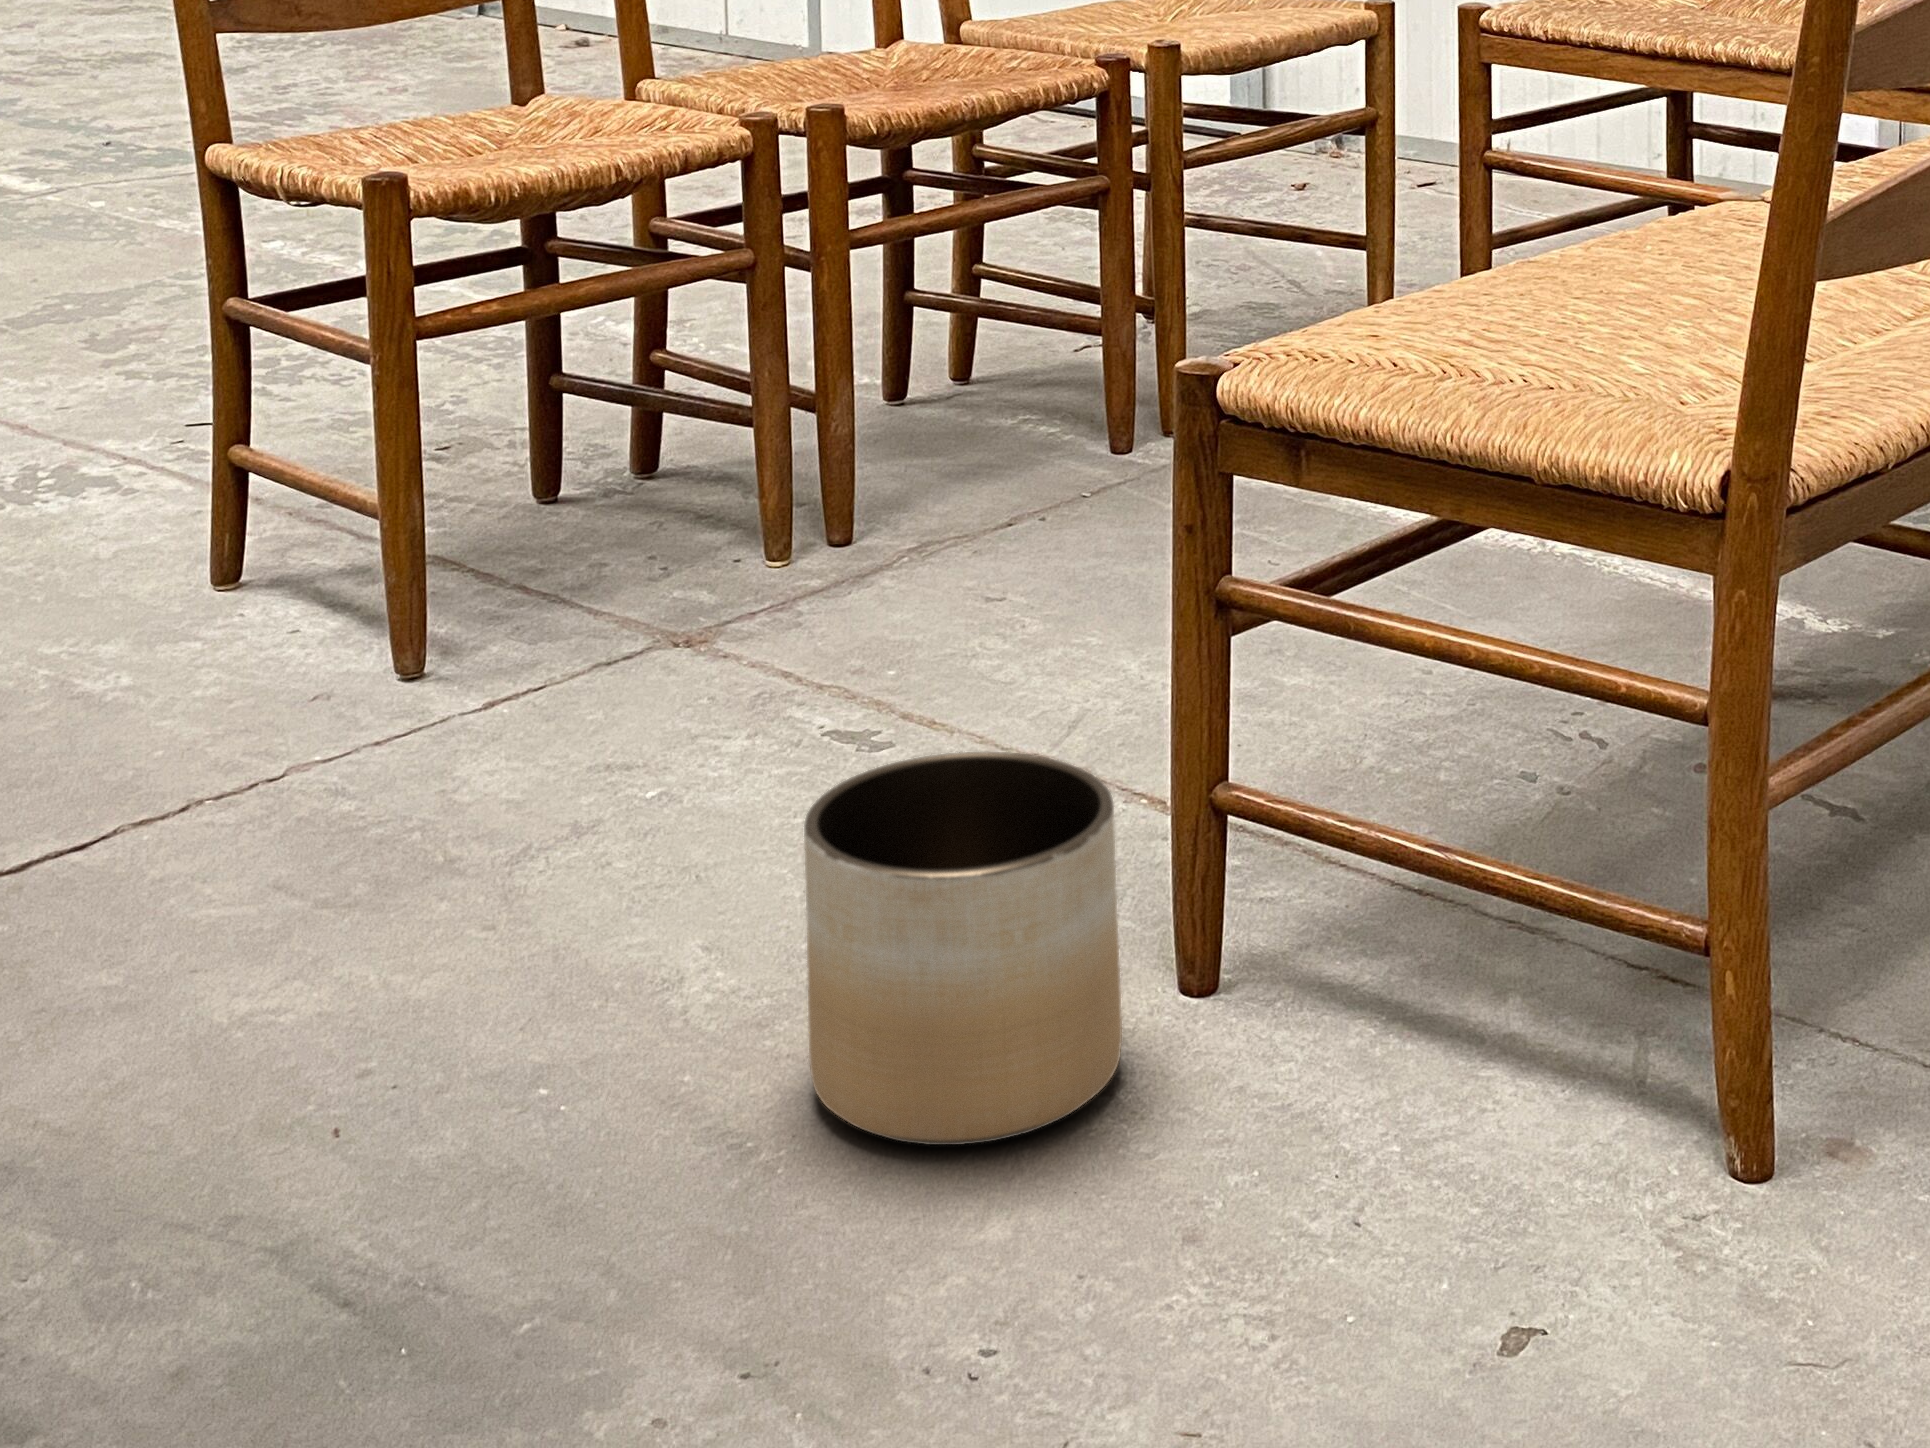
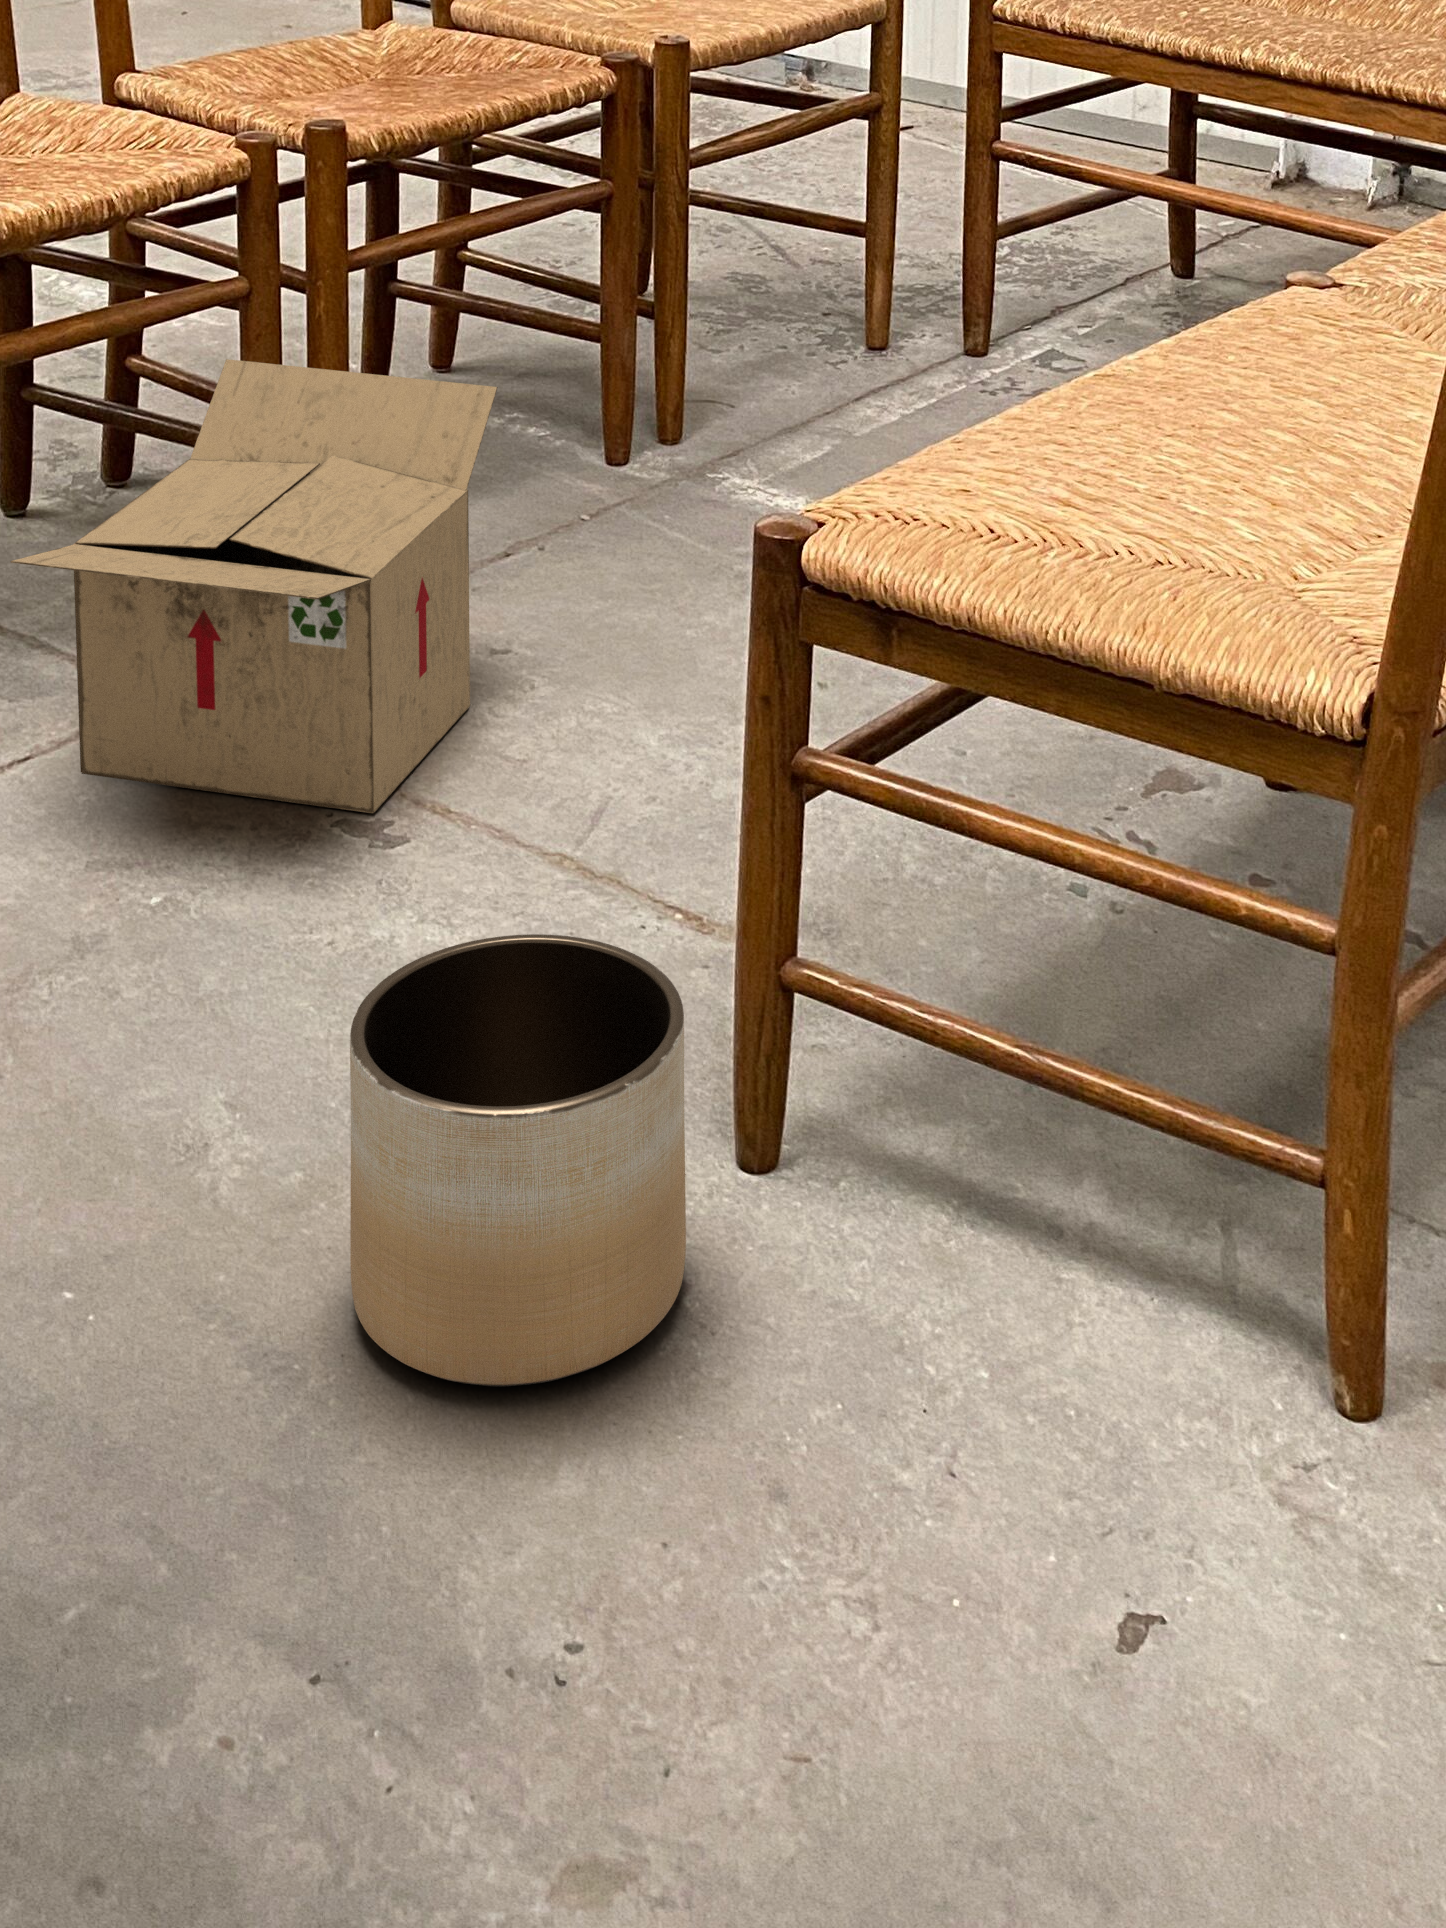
cardboard box: none [522,322,983,725] -> present [11,359,498,813]

